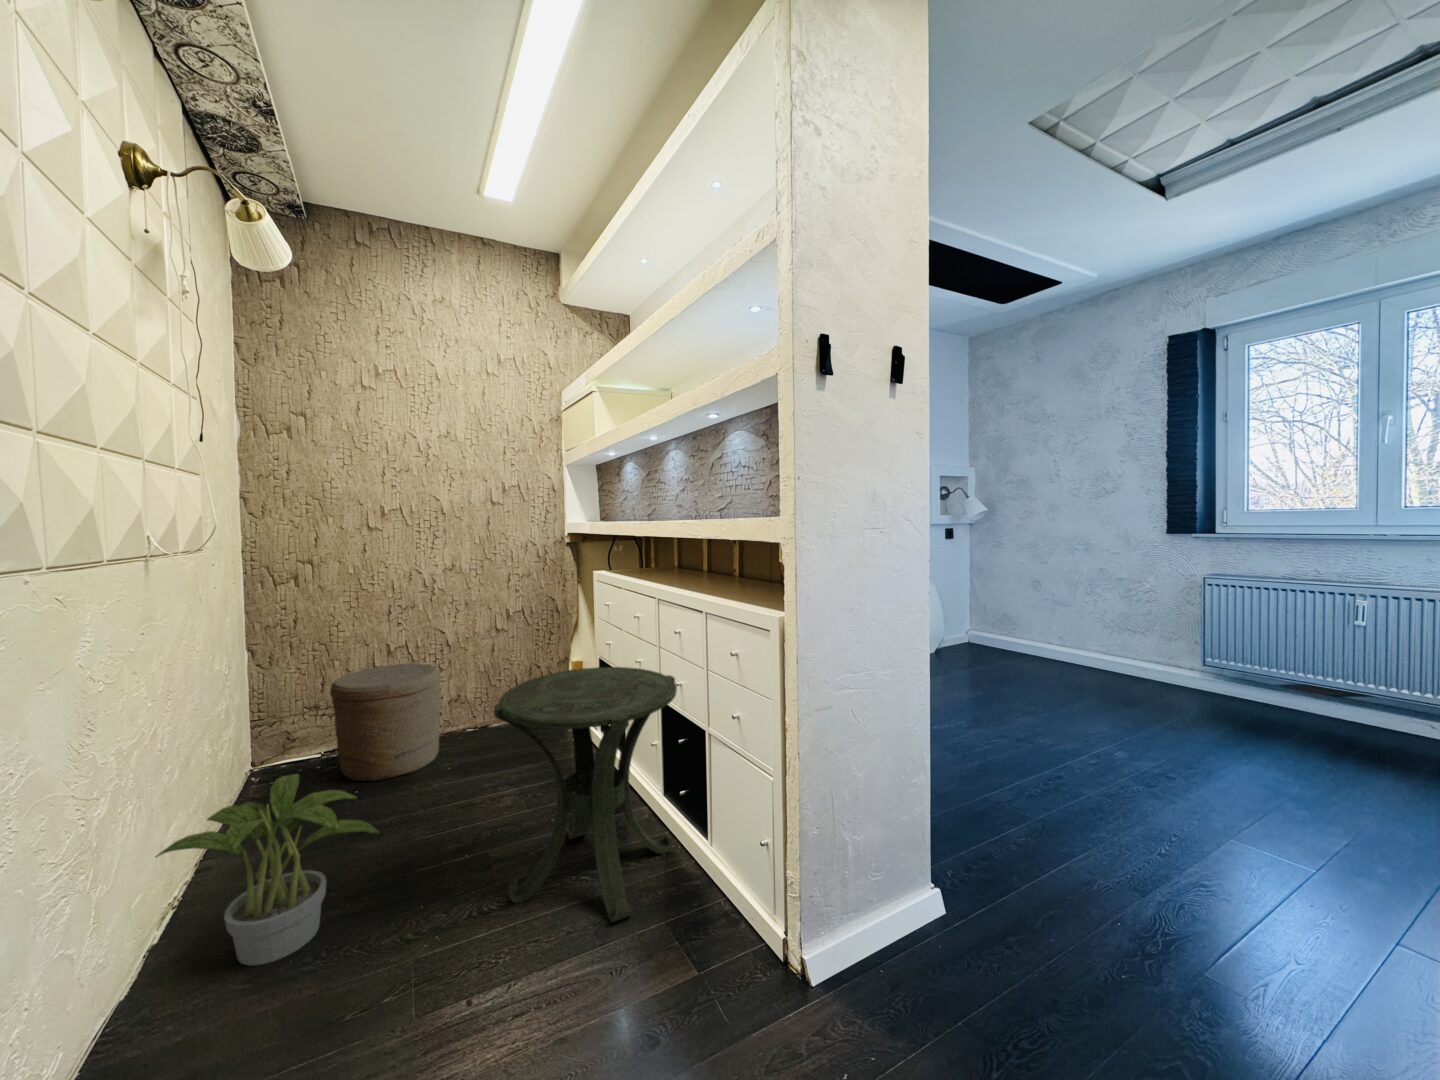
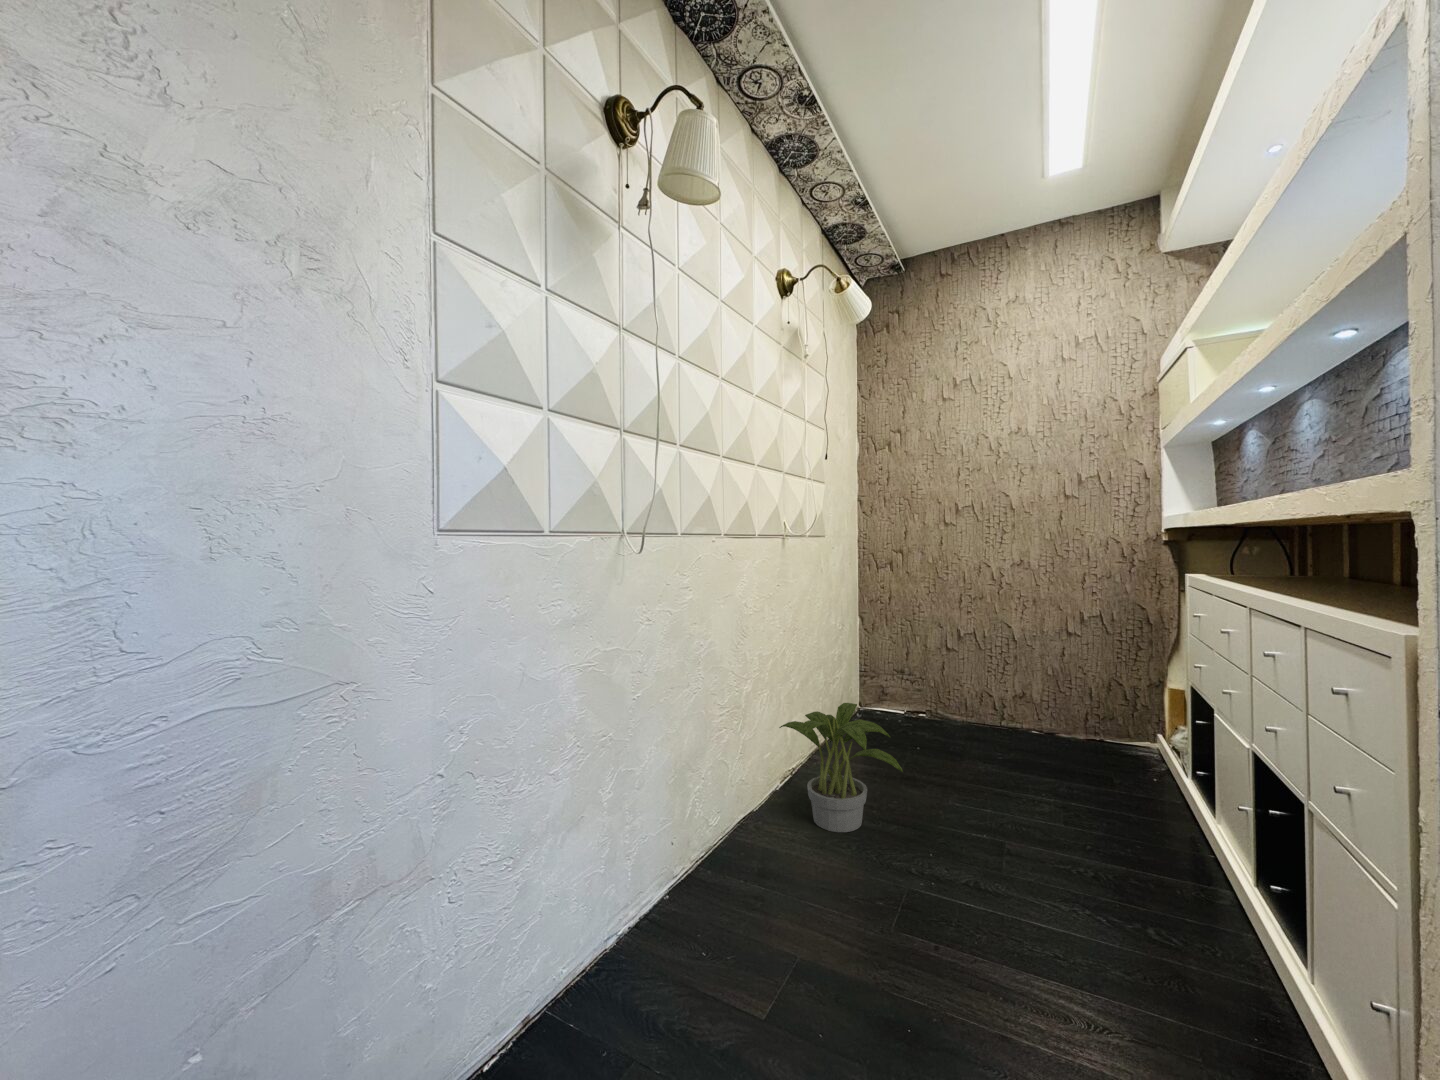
woven basket: present [330,663,441,782] -> none [905,647,998,750]
side table: present [494,667,677,922] -> none [994,676,1258,987]

